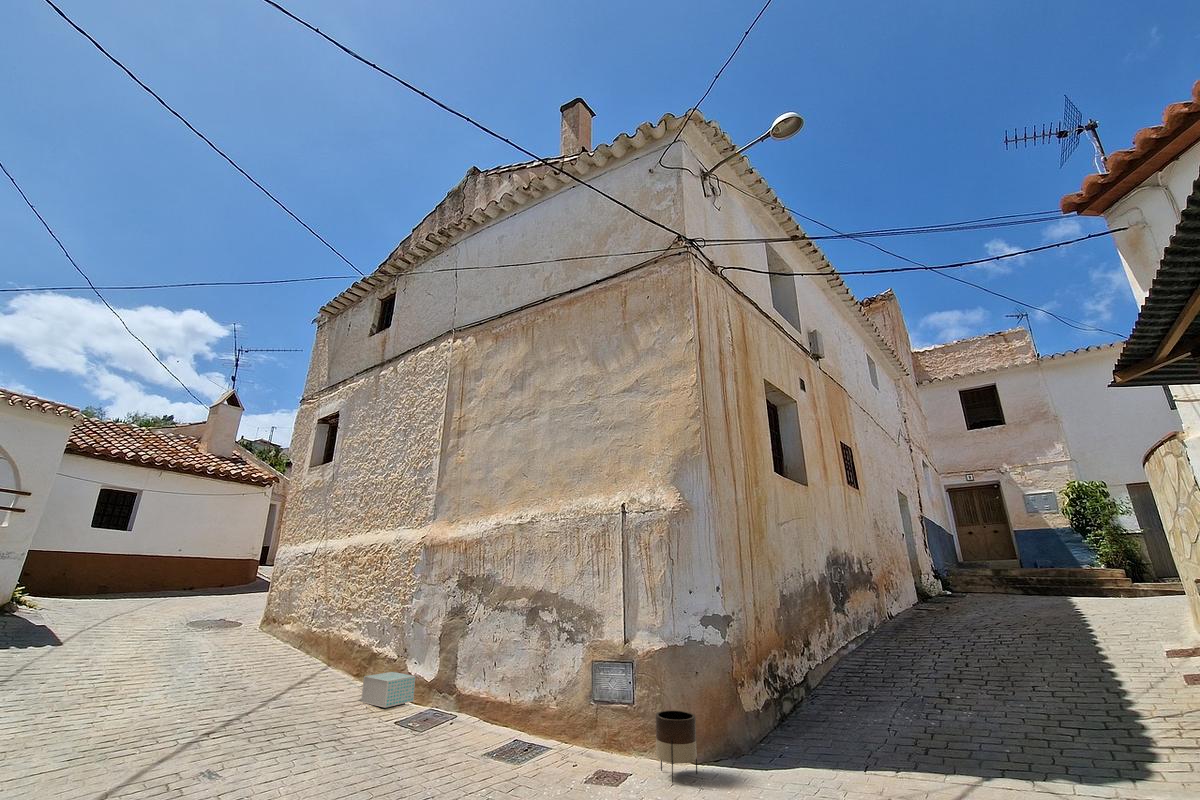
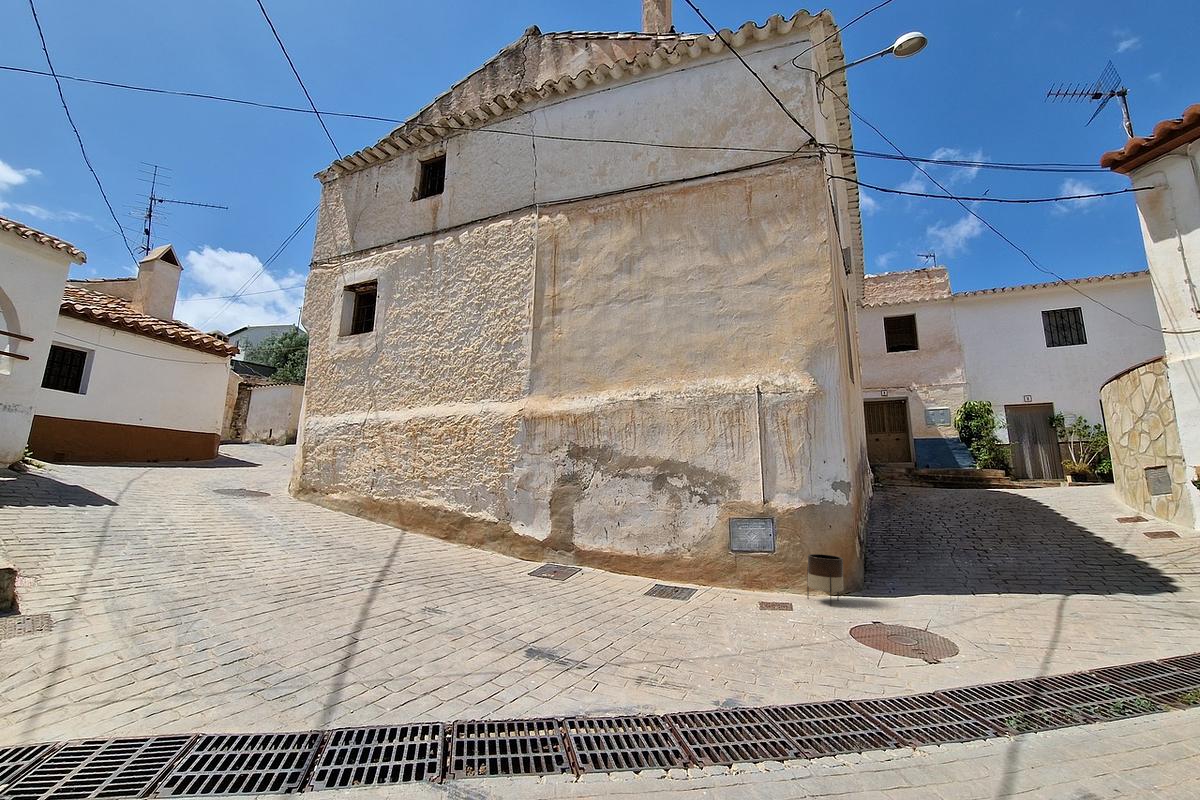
storage box: present [361,672,415,707] -> none [473,532,522,561]

